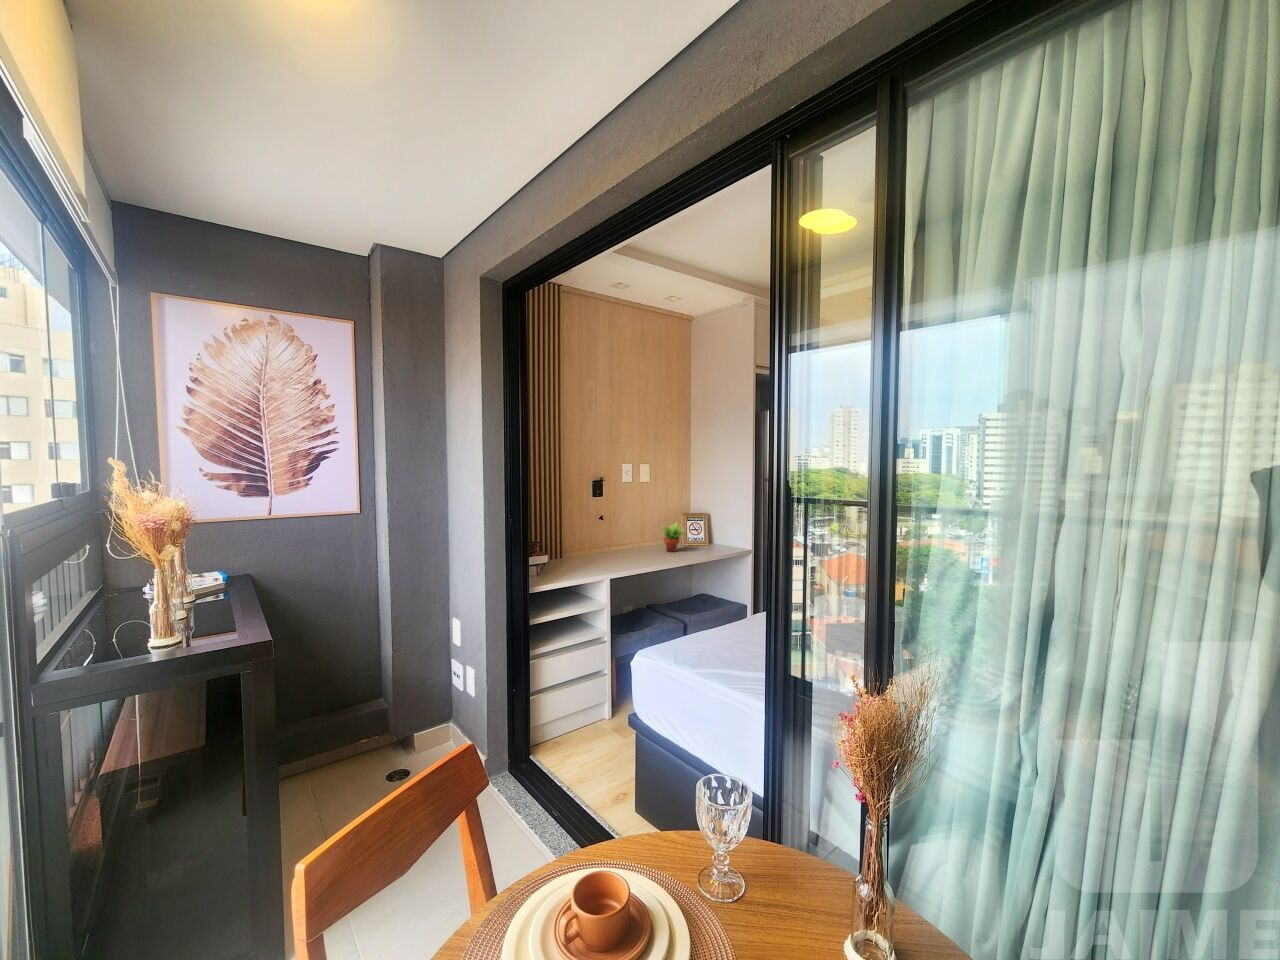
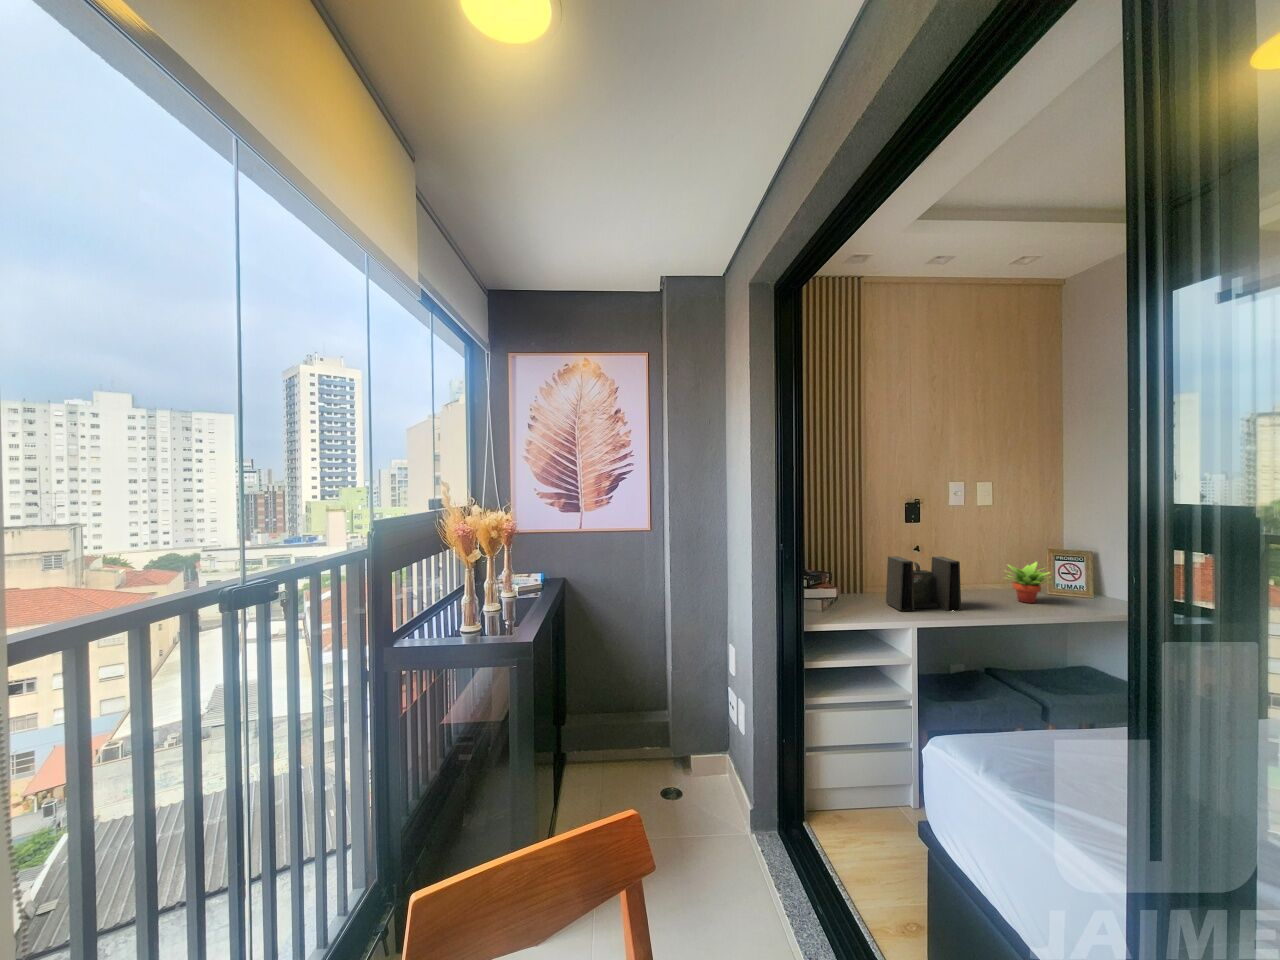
speaker: none [583,522,634,566] -> present [886,556,961,611]

